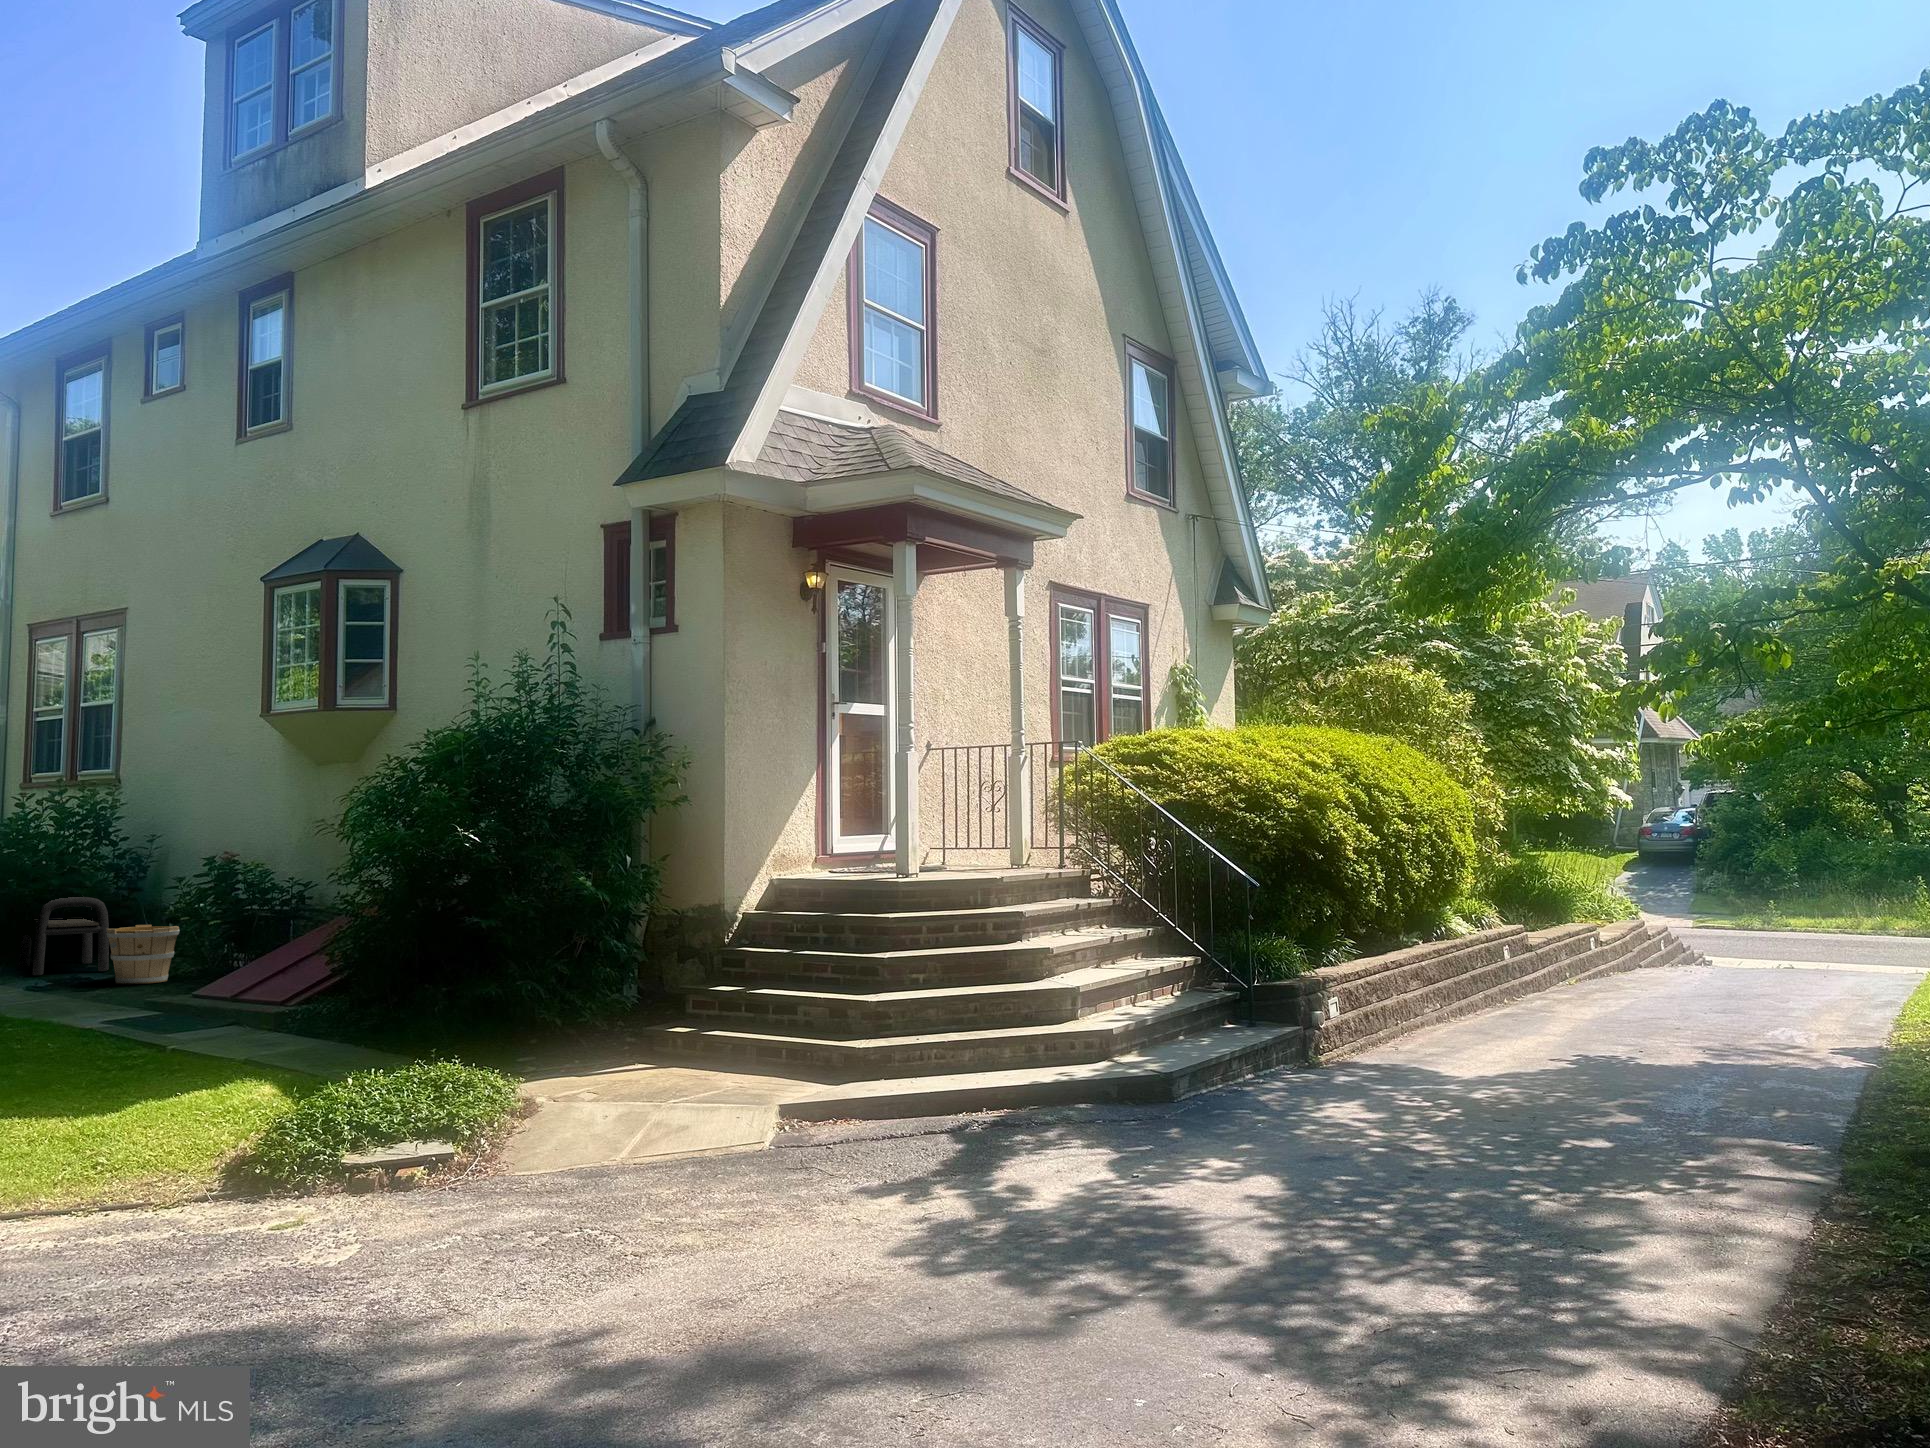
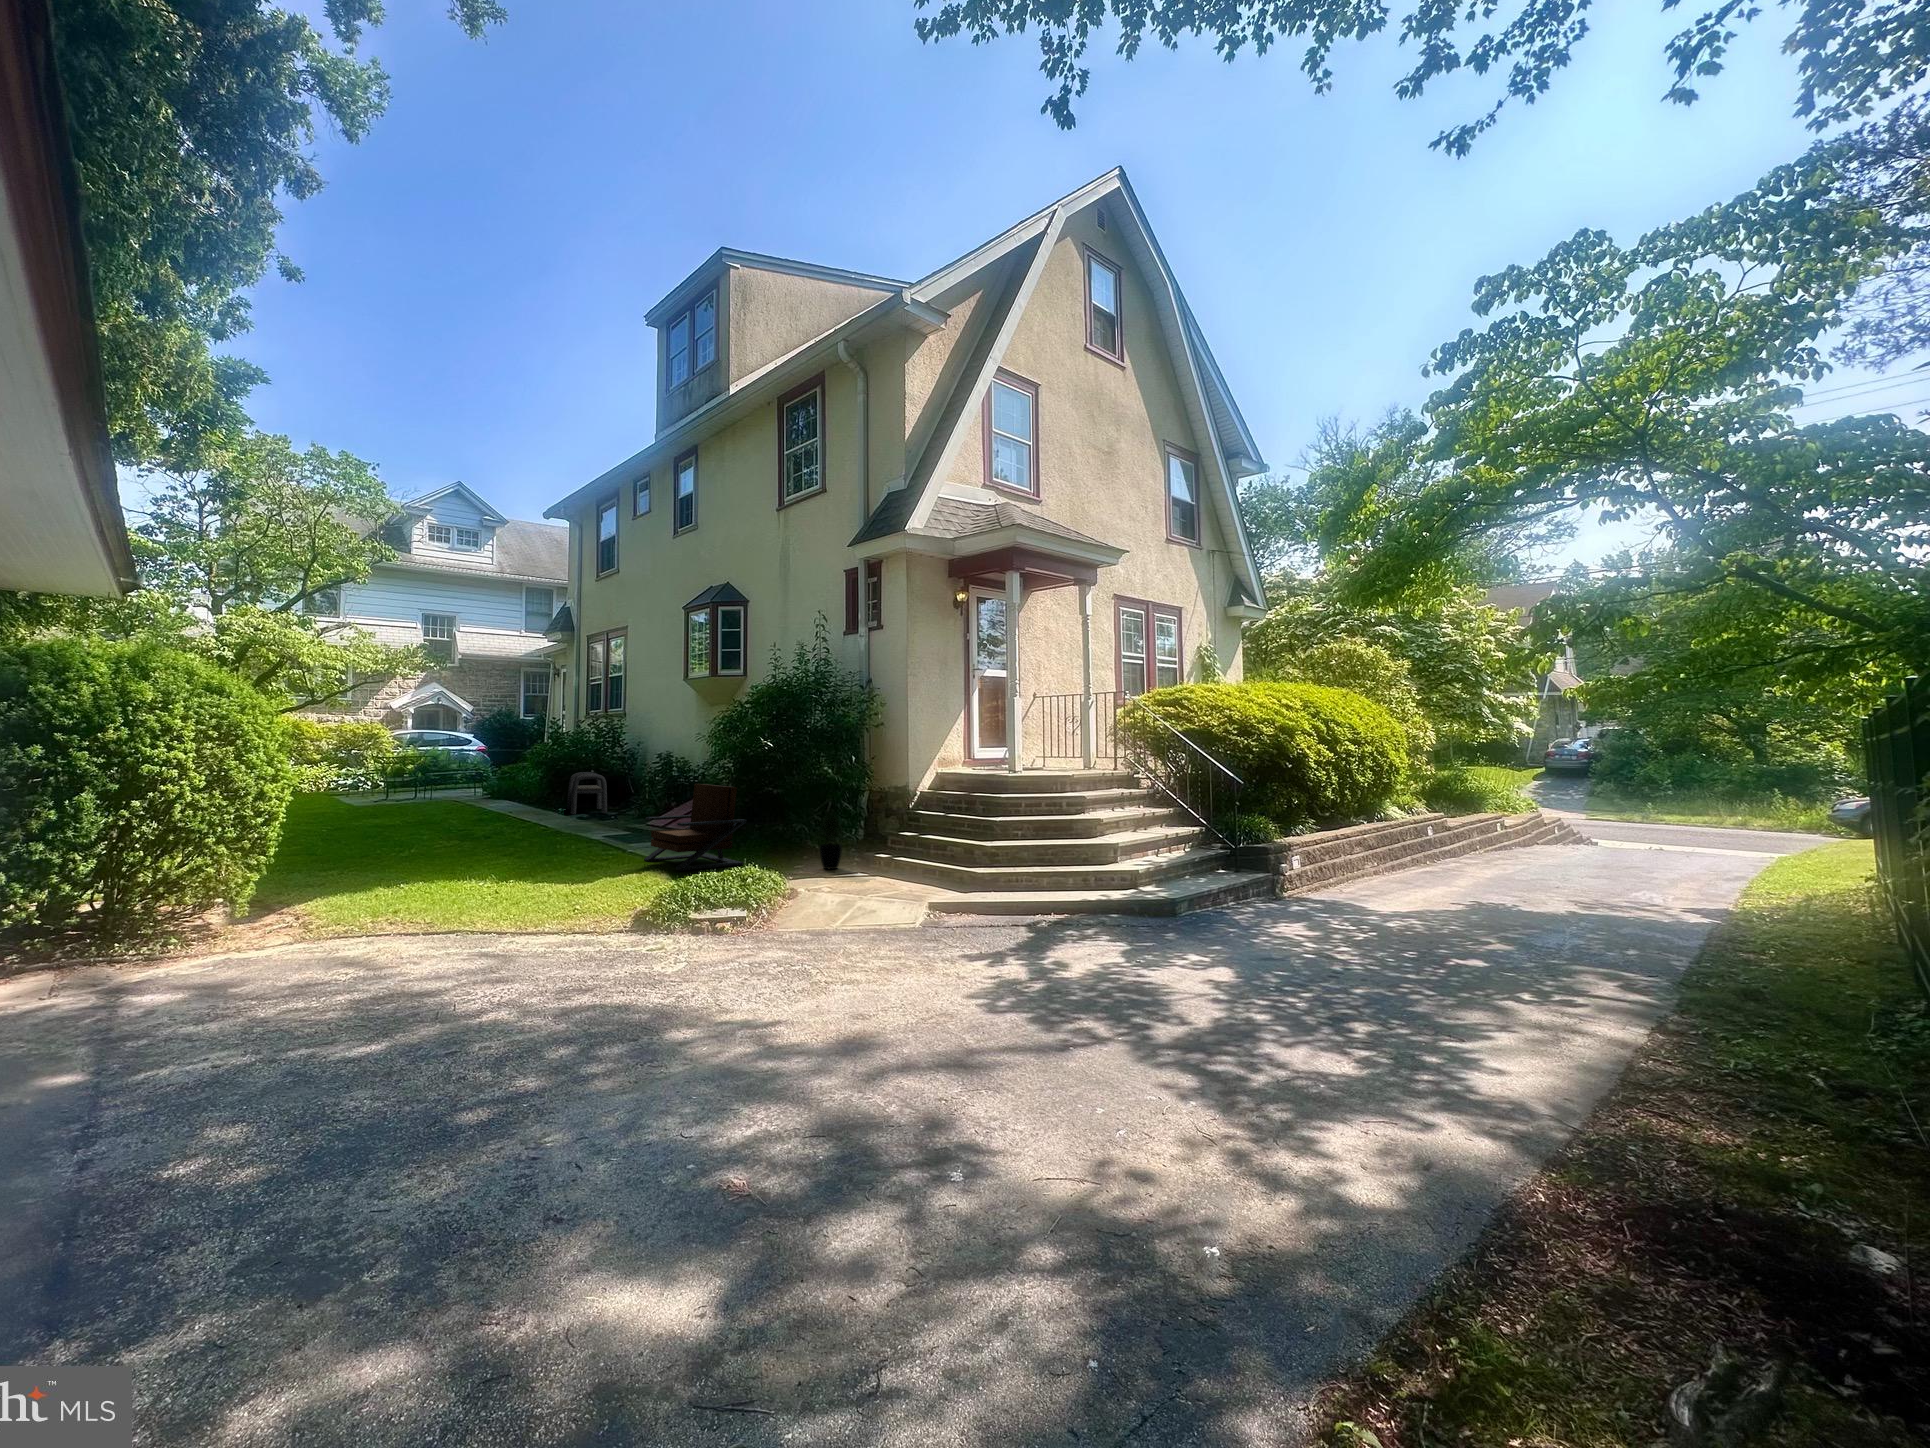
lounge chair: none [228,912,432,1072] -> present [644,784,747,870]
wooden bucket: present [107,925,180,984] -> none [603,789,638,820]
potted plant: none [559,958,621,1056] -> present [815,816,845,869]

